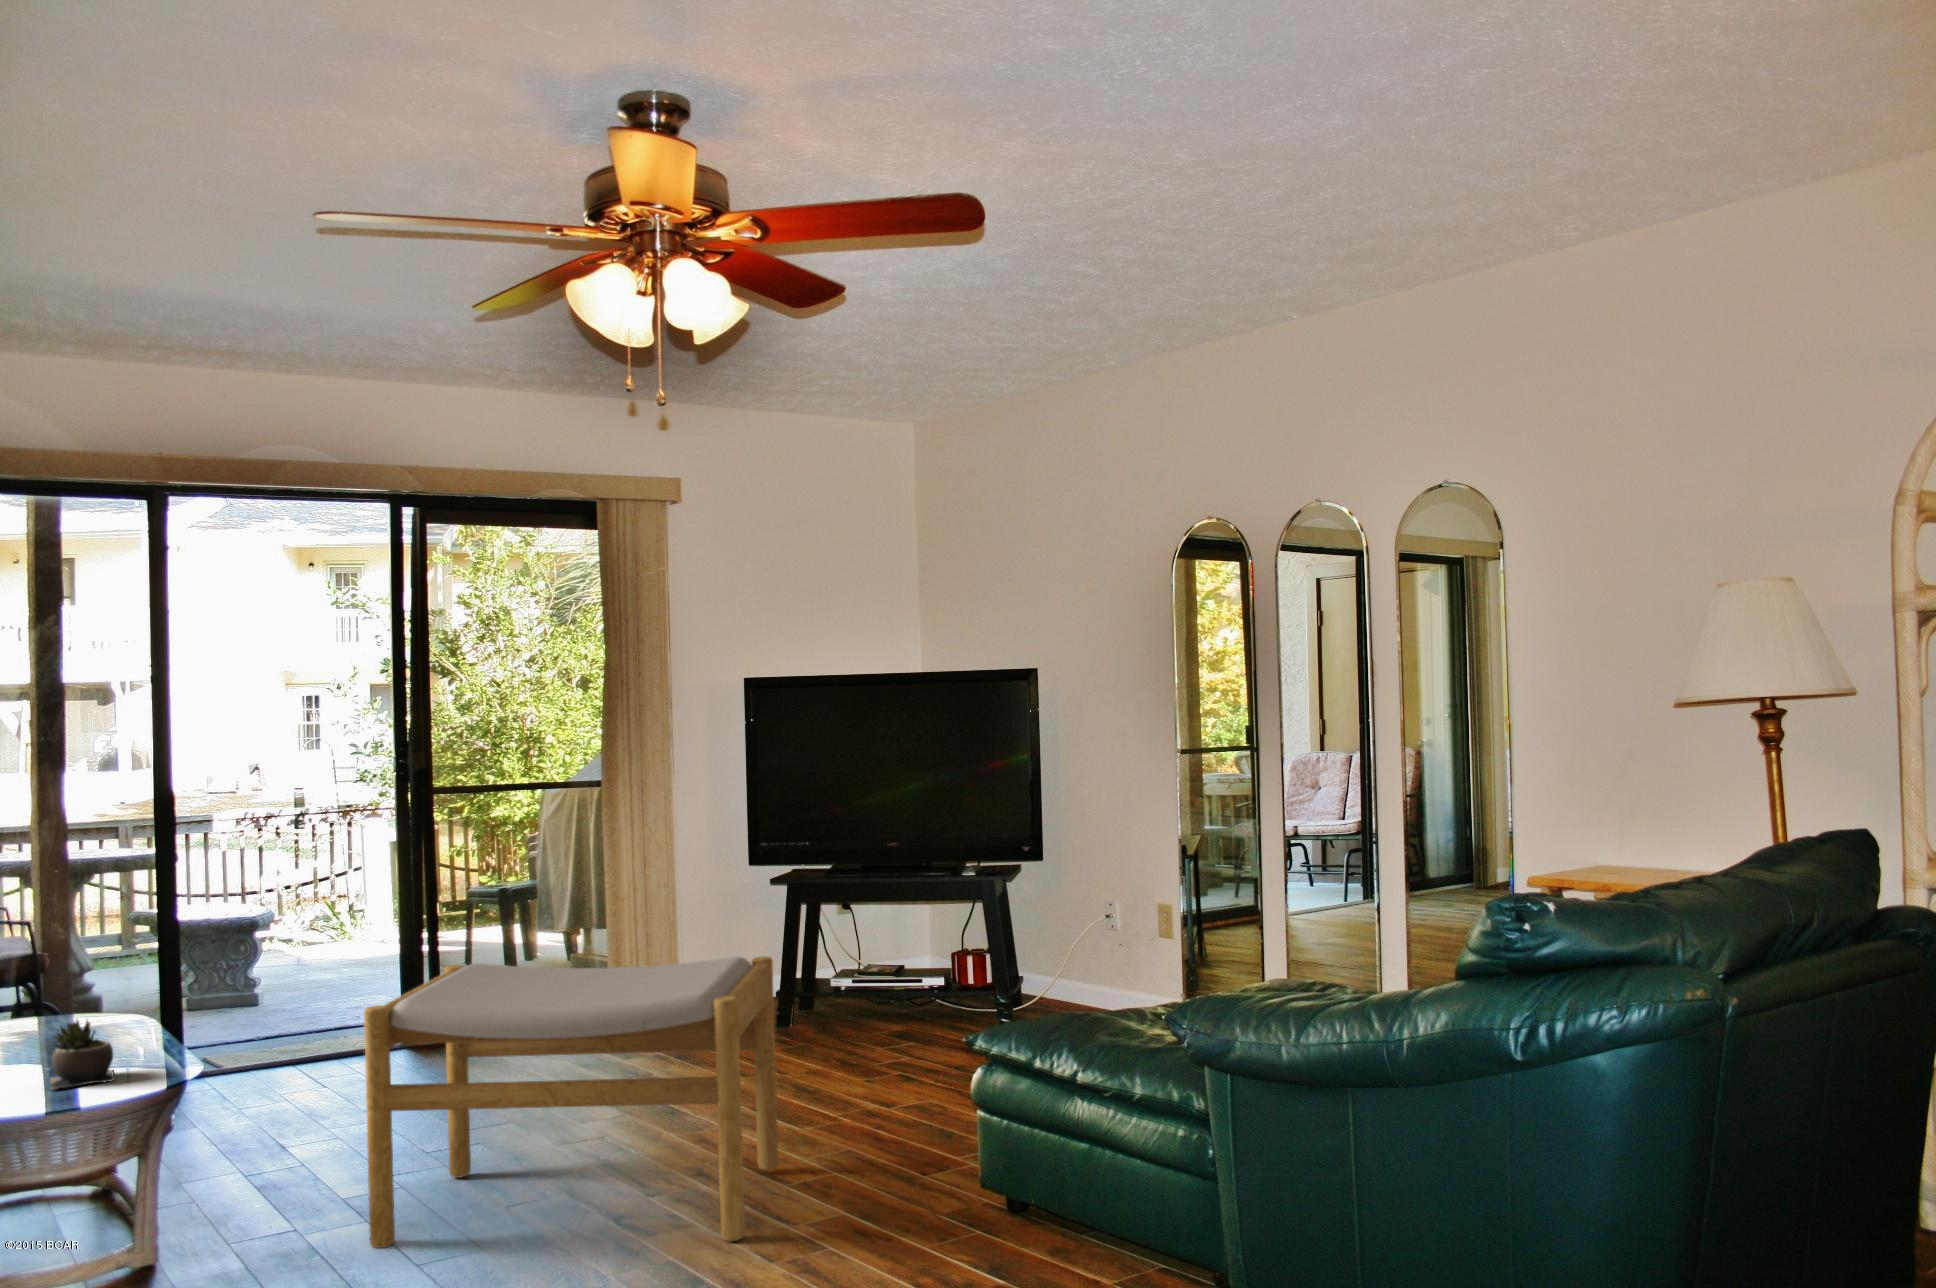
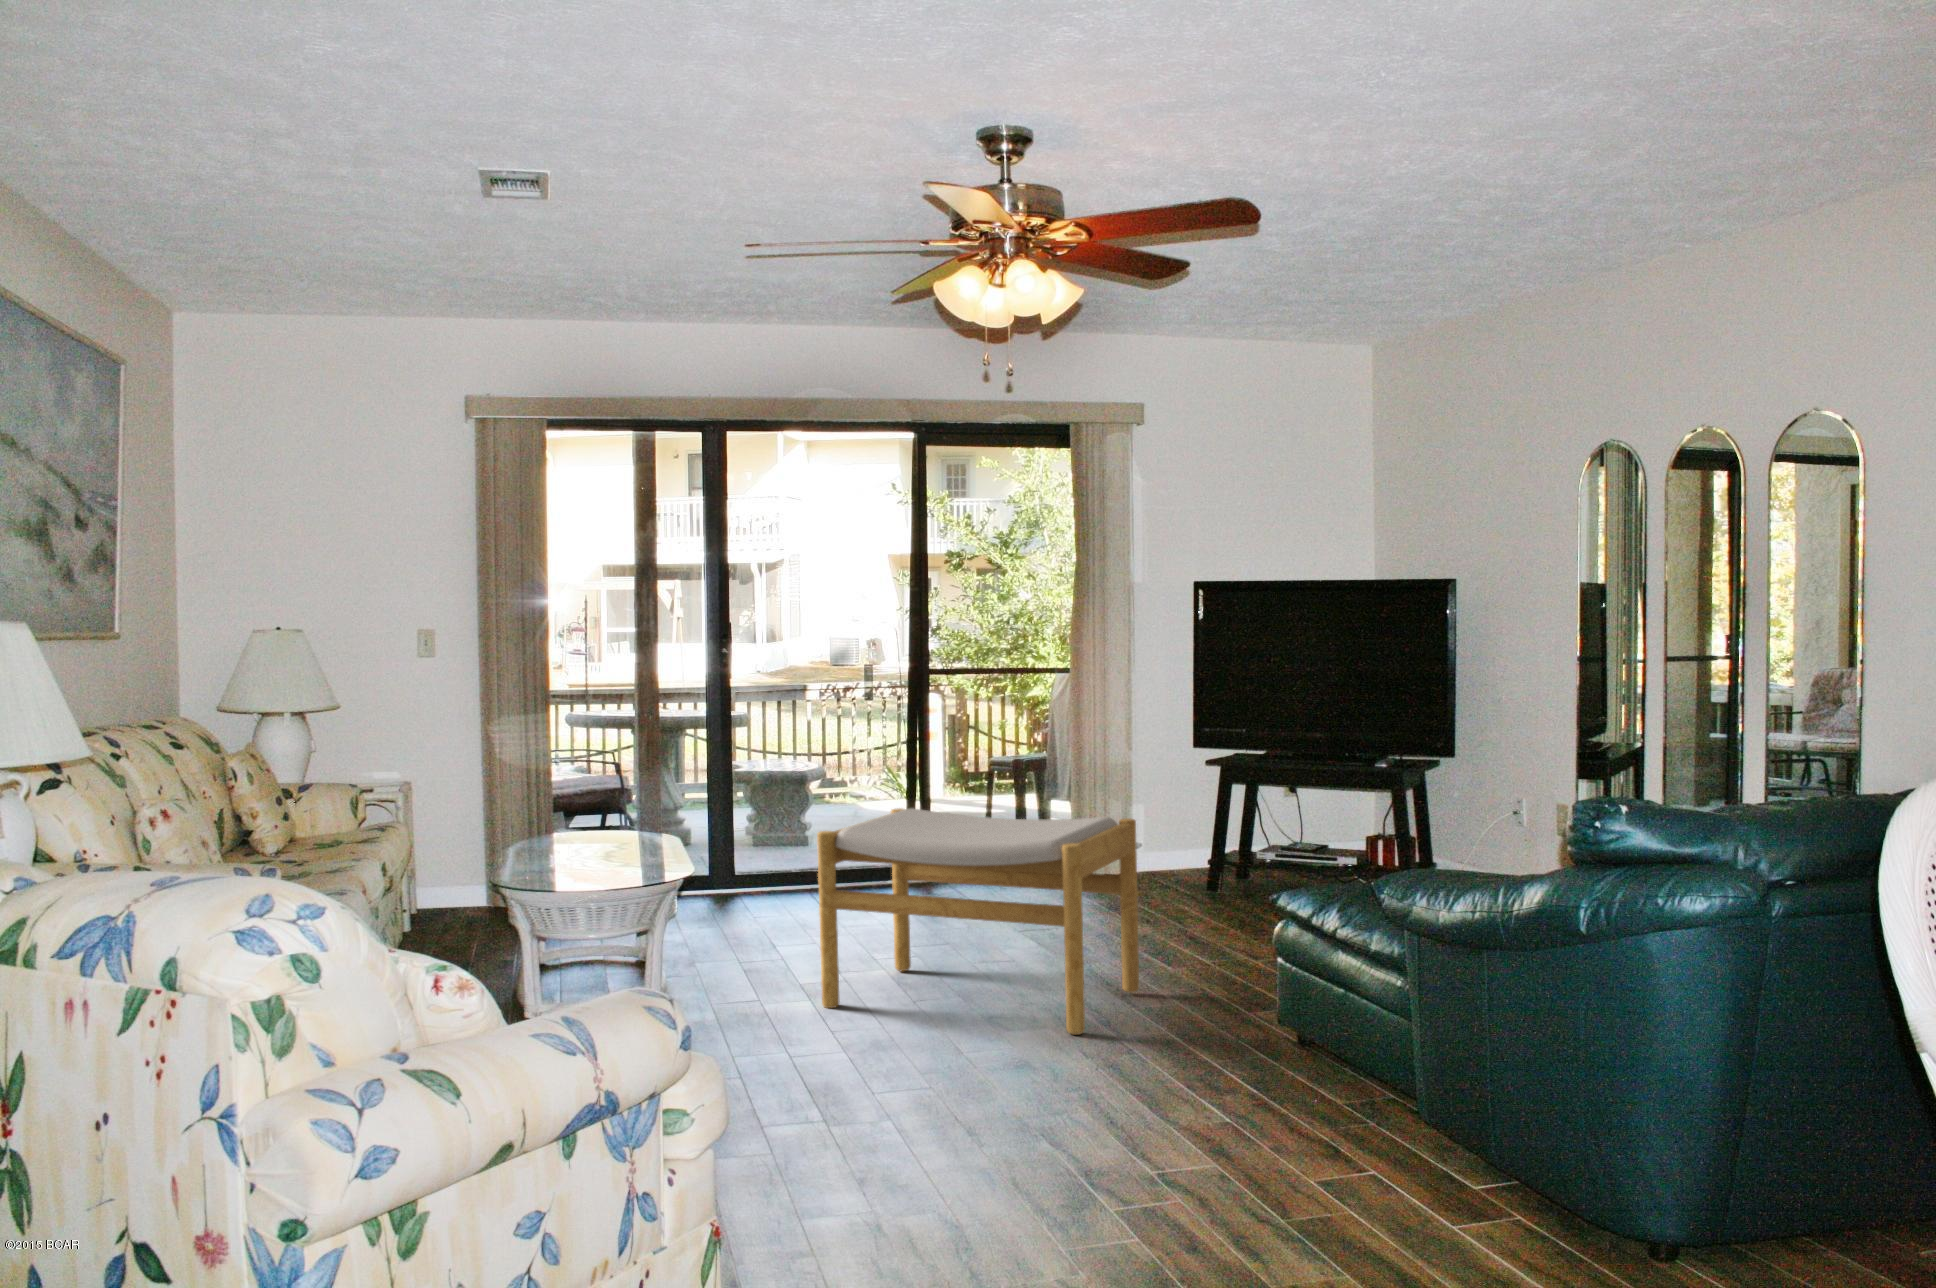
succulent plant: present [50,1020,115,1089] -> none [623,825,665,872]

